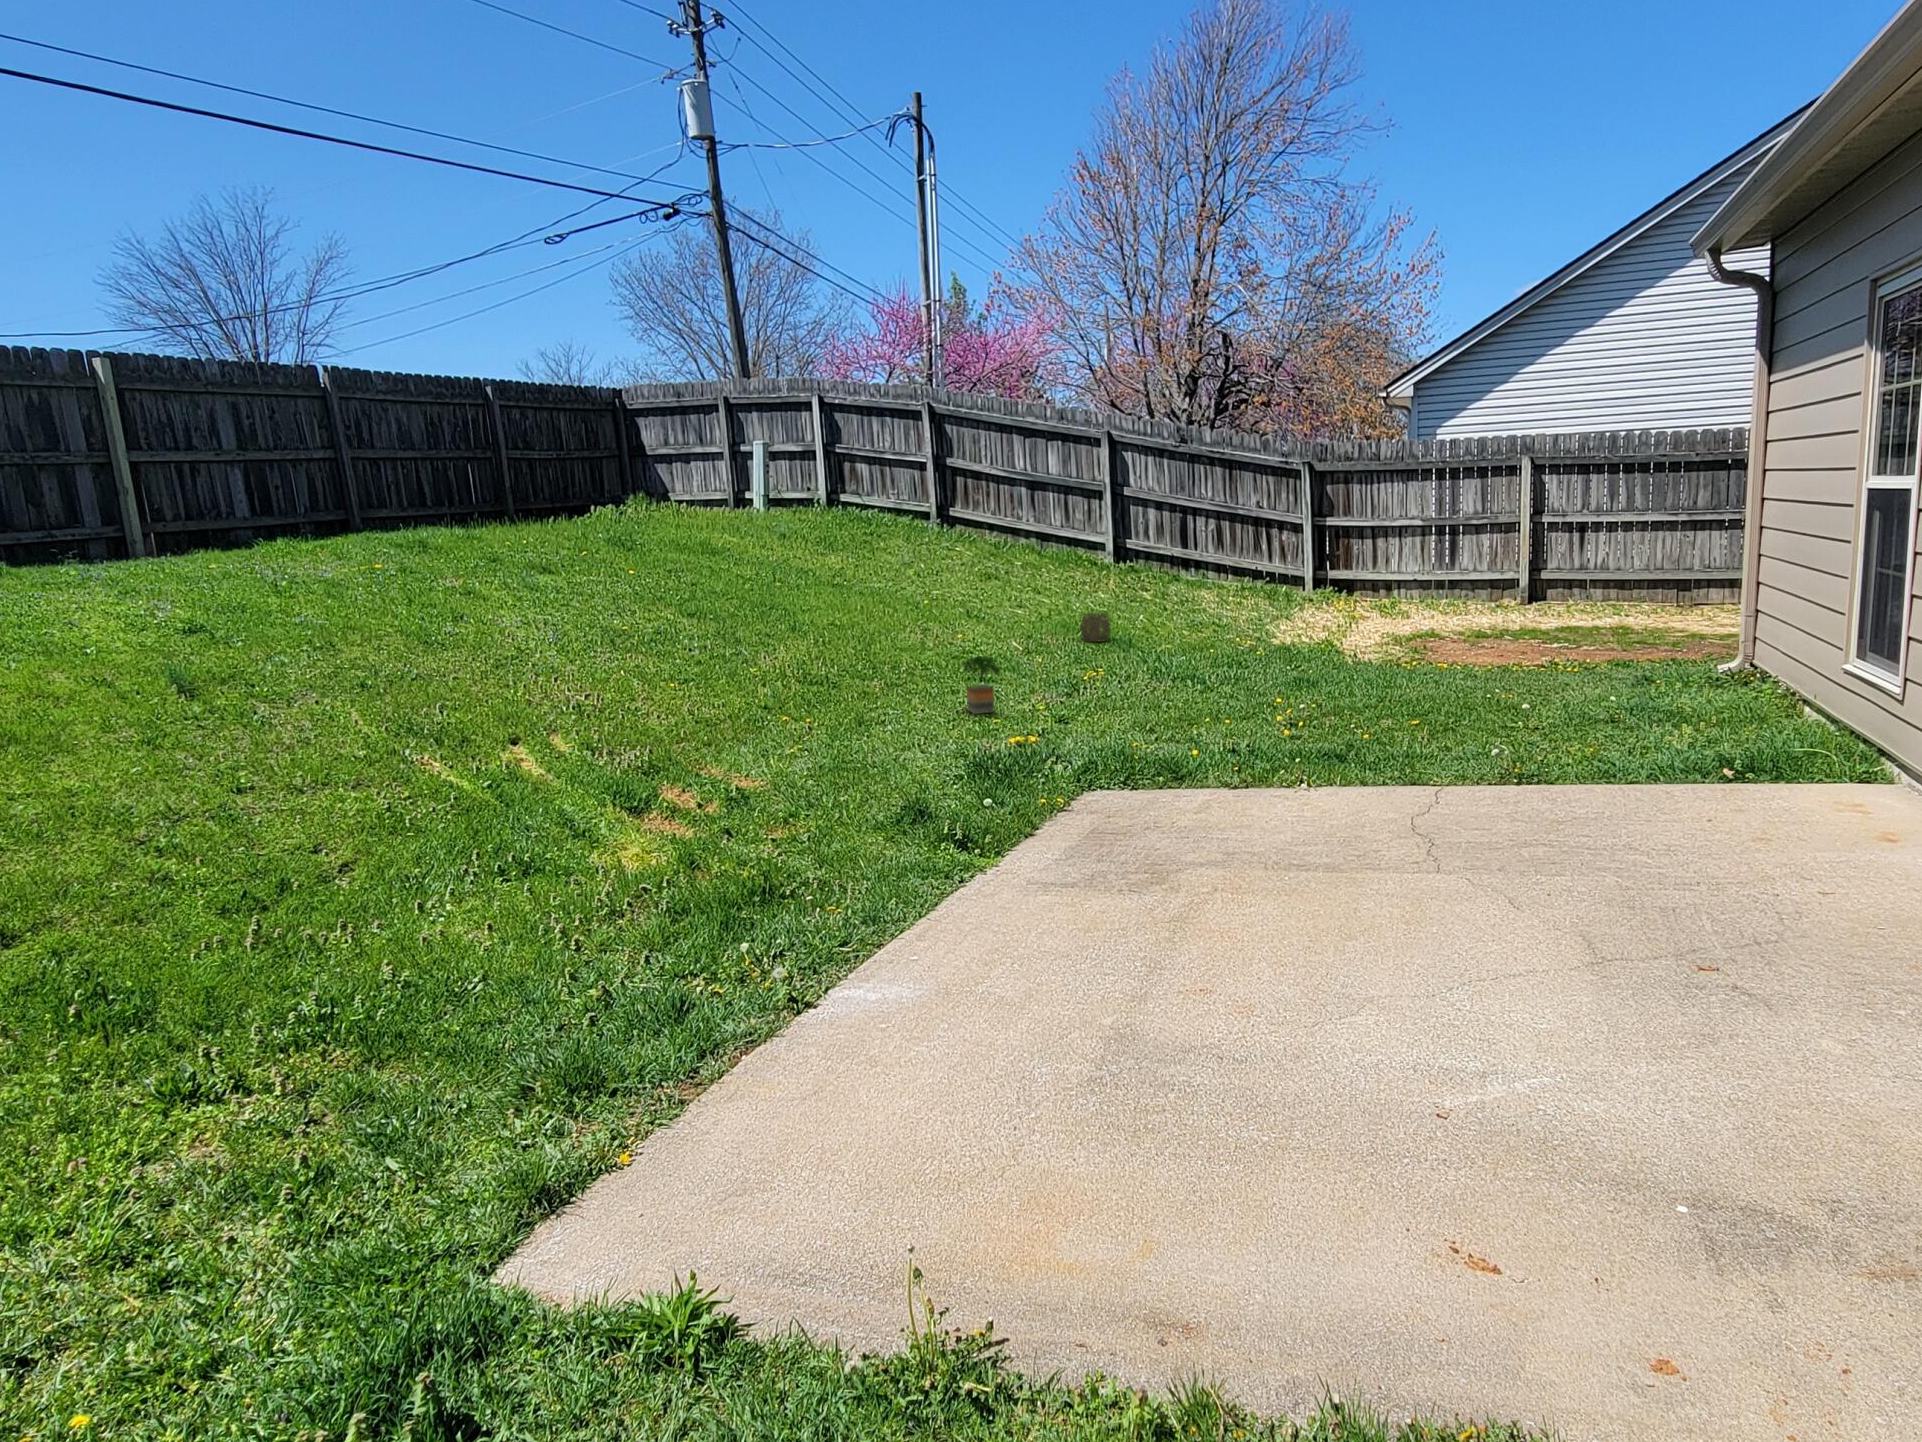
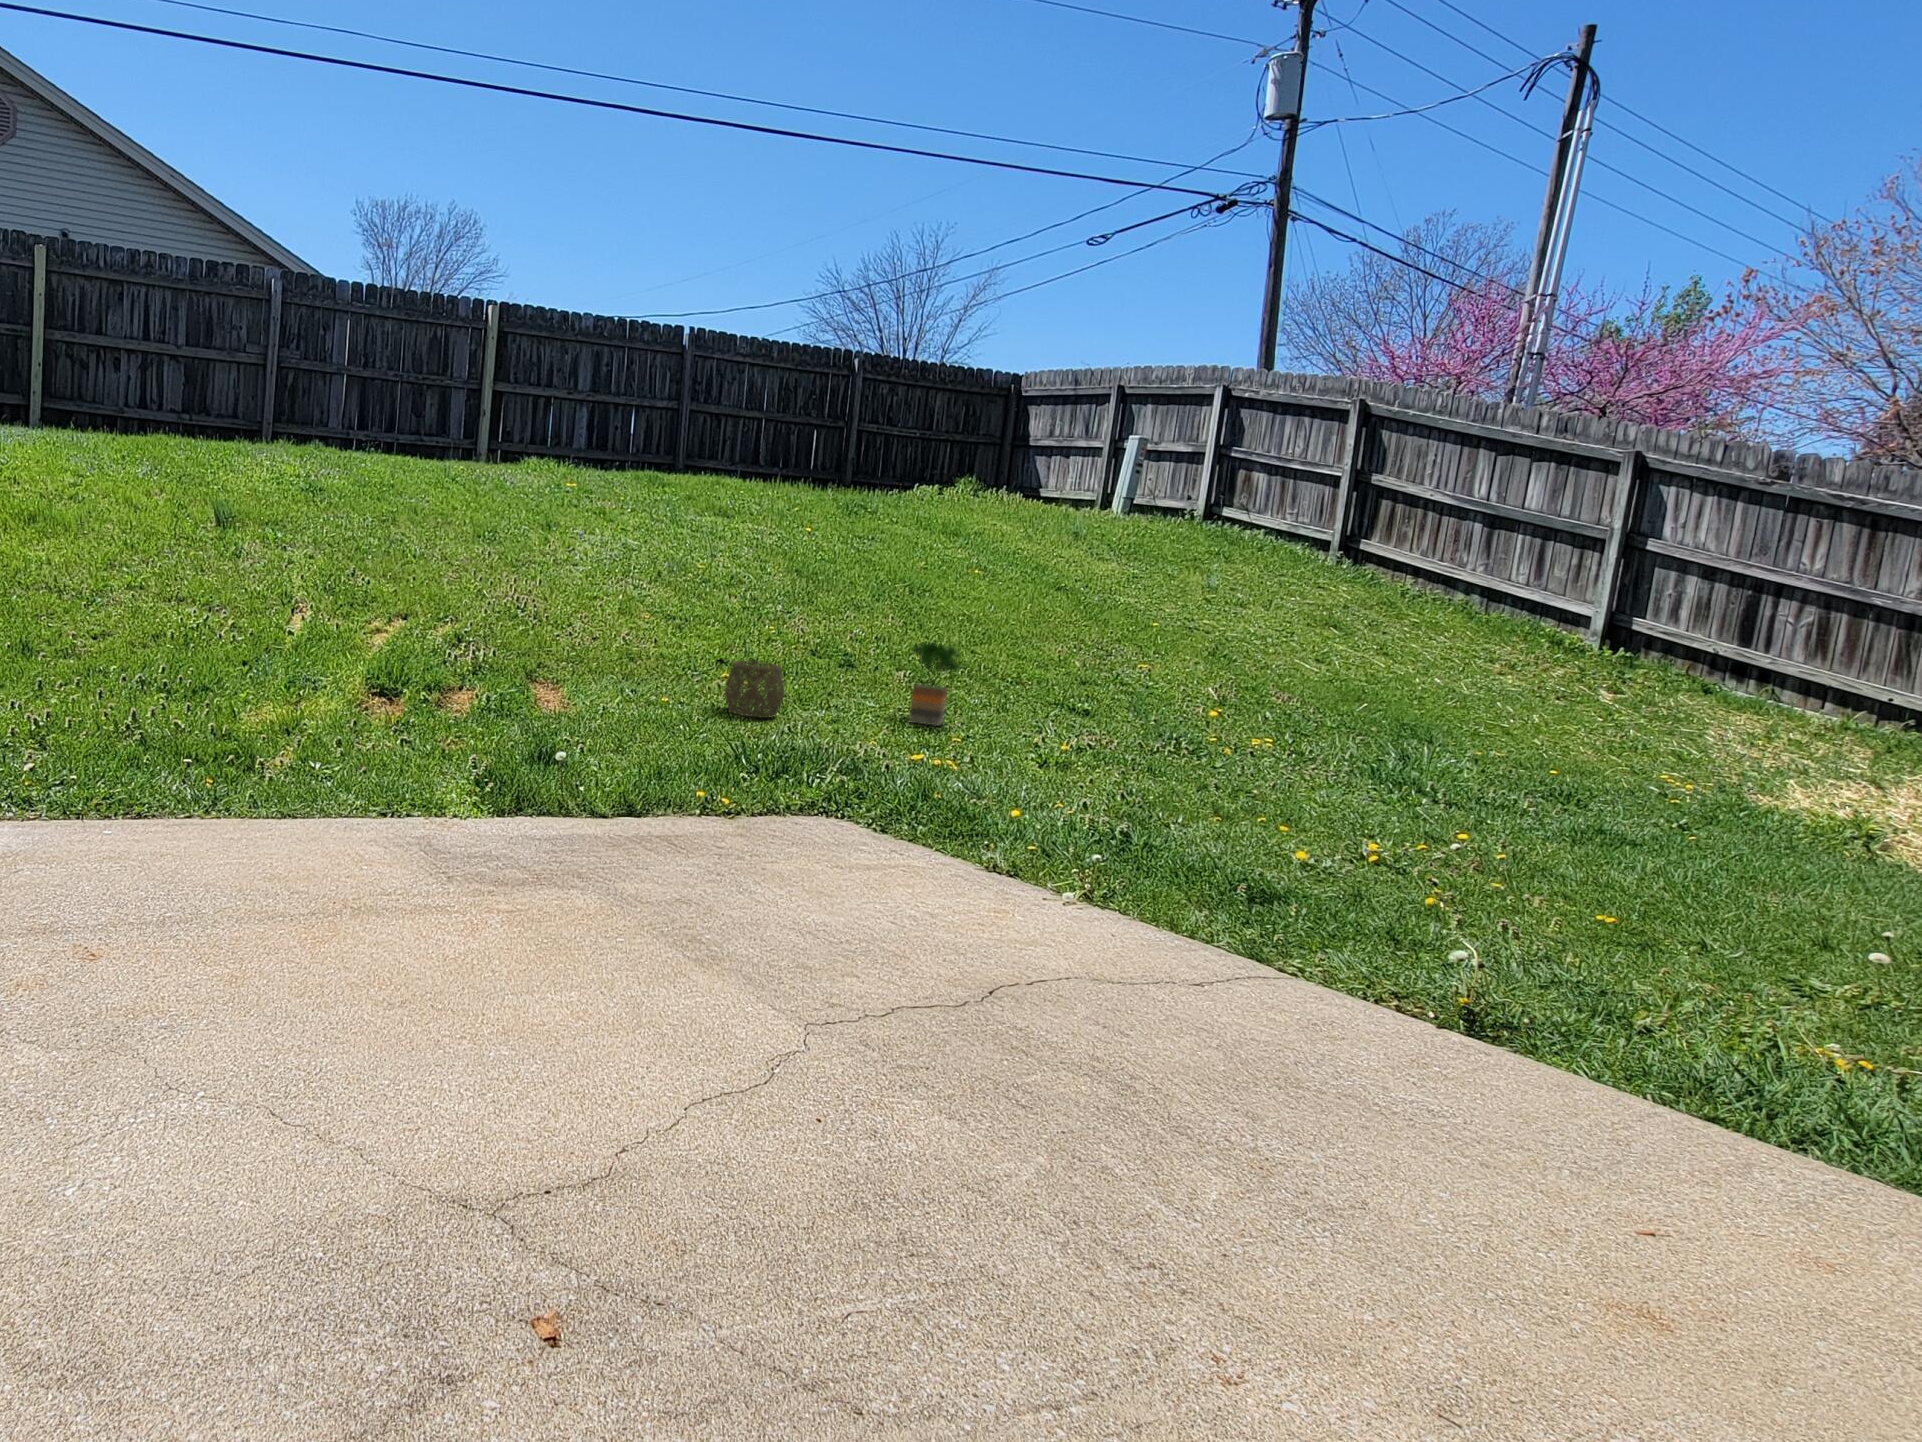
woven basket: present [1080,613,1111,642] -> present [725,661,784,718]

